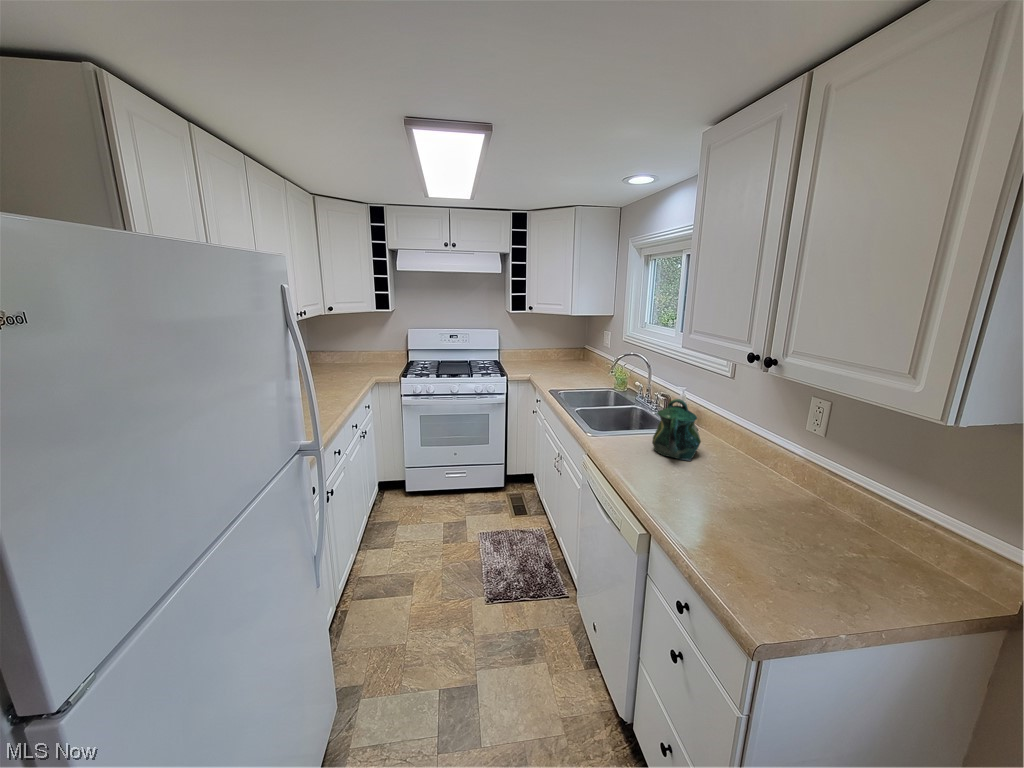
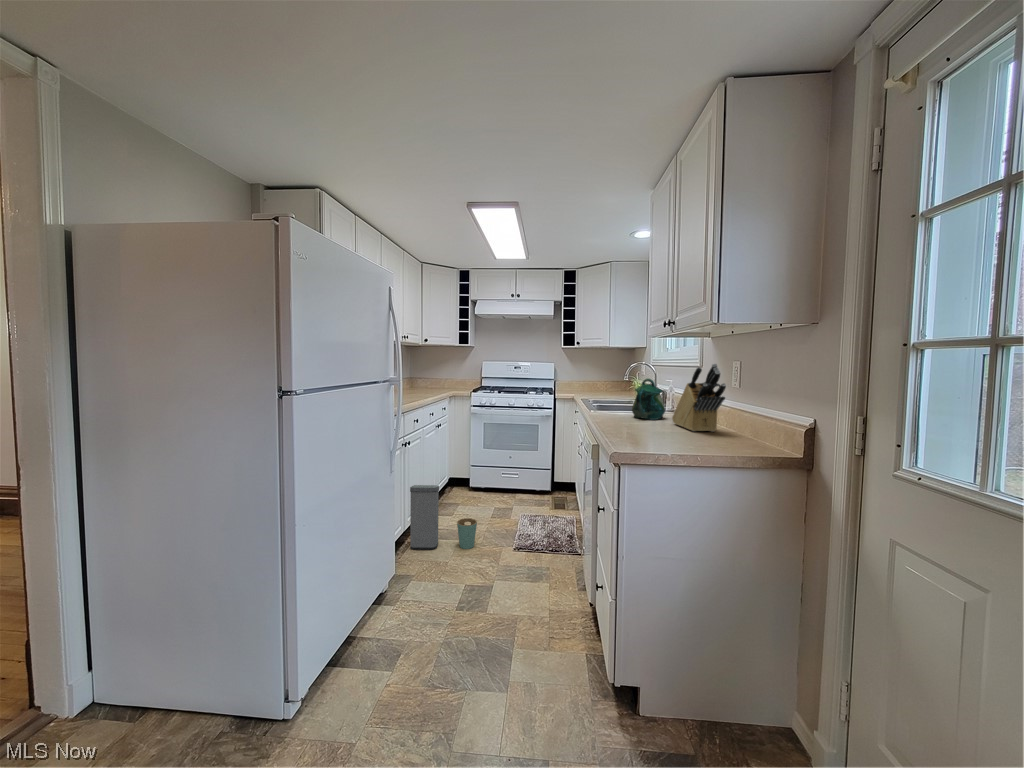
knife block: none [726,414,858,511] -> present [672,364,726,432]
trash can: none [329,541,431,634] -> present [410,485,477,550]

